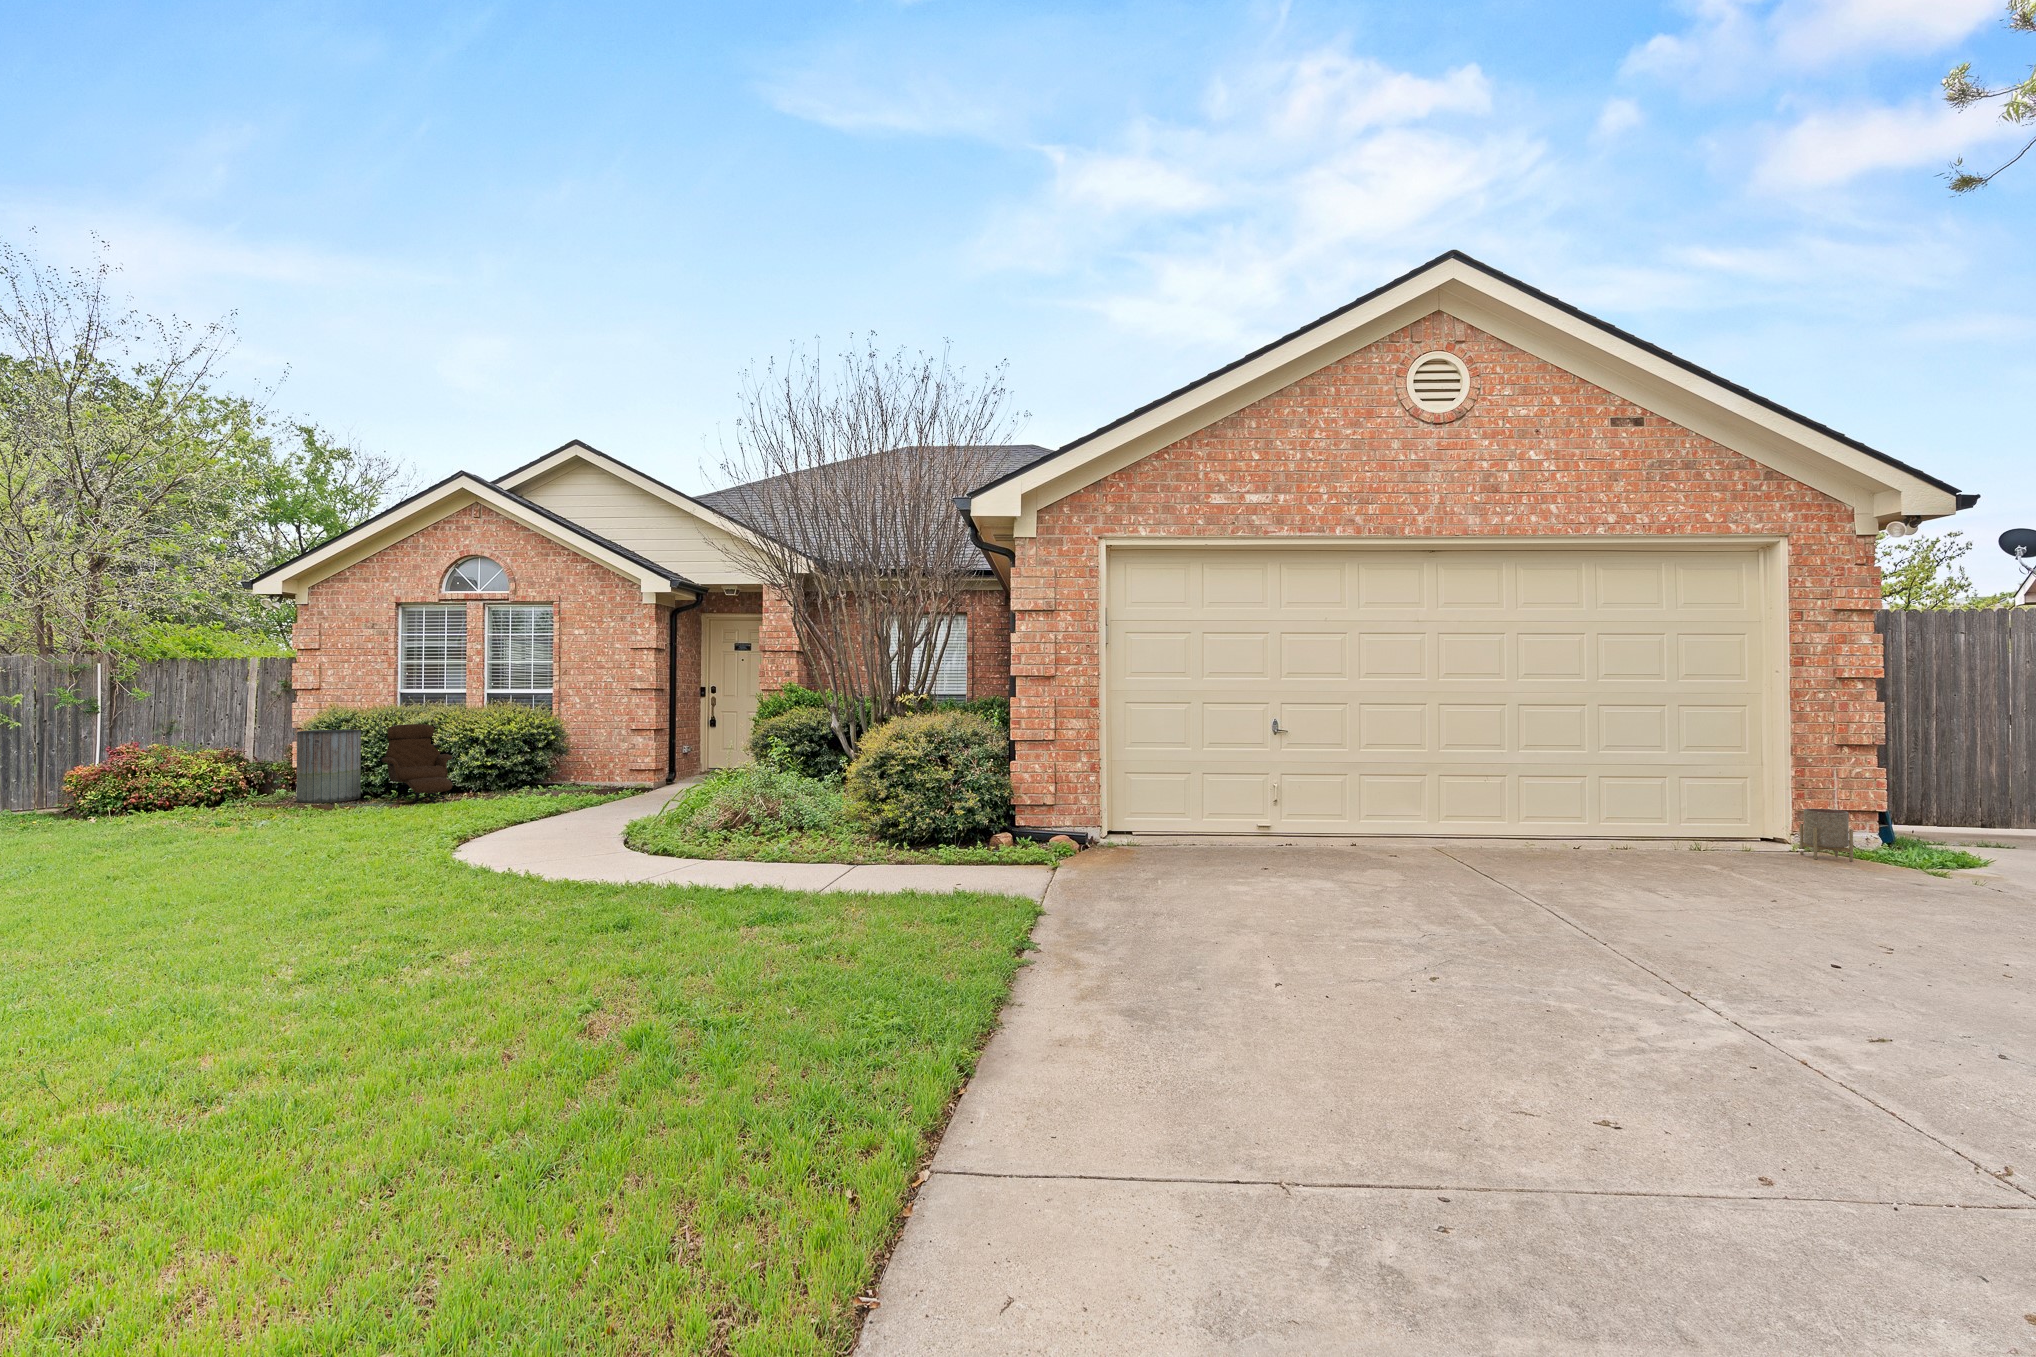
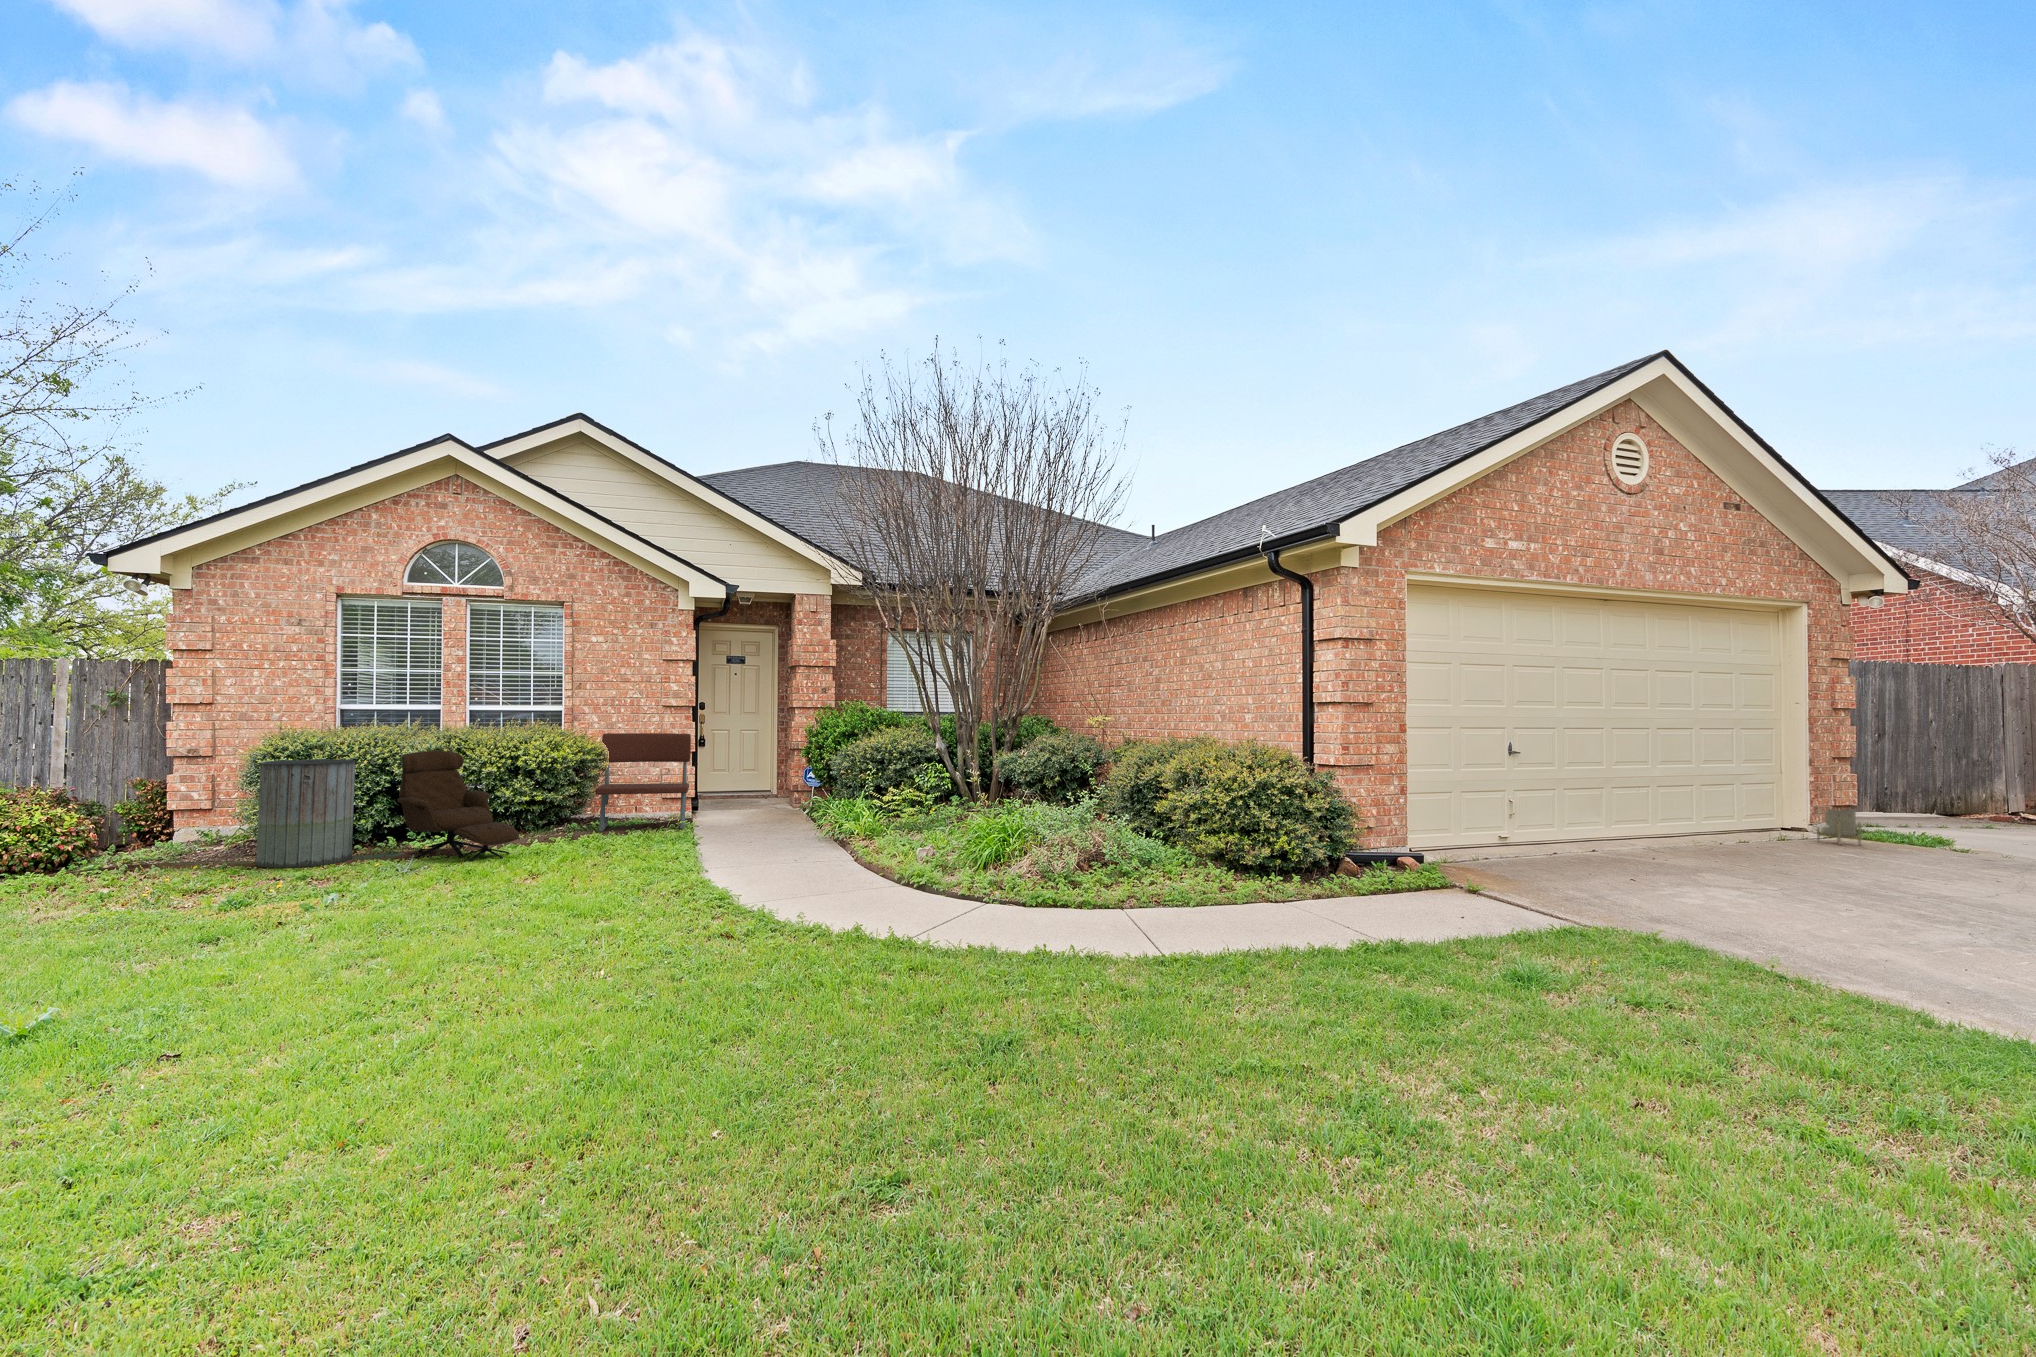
bench: none [545,712,630,790] -> present [595,733,691,831]

